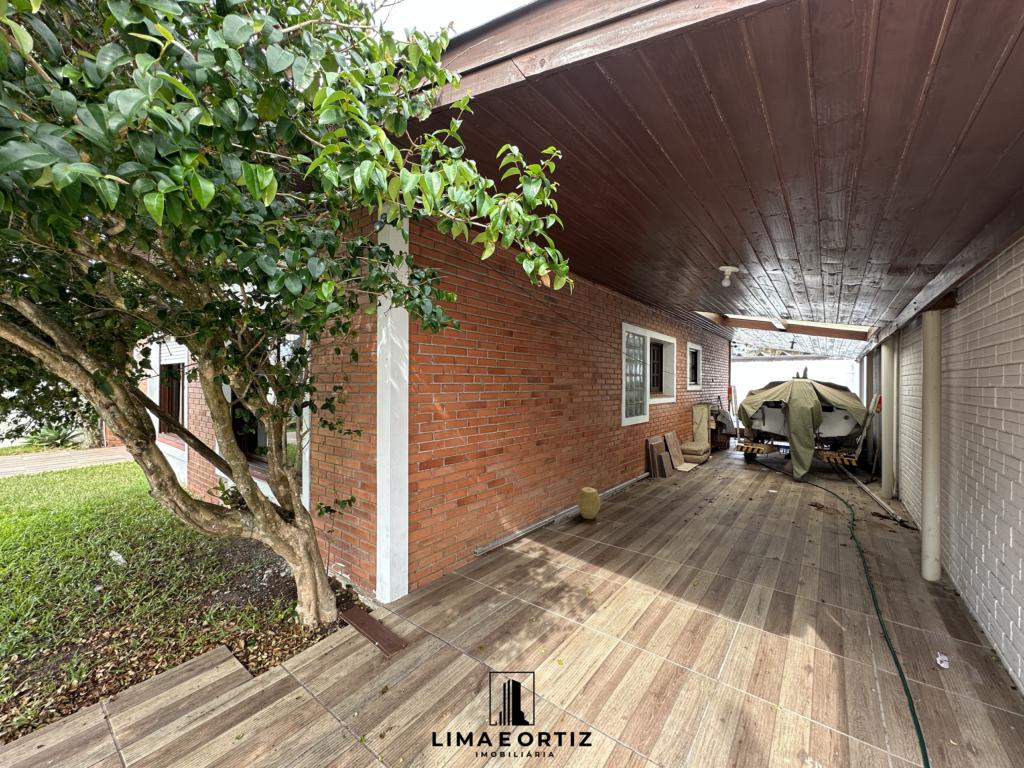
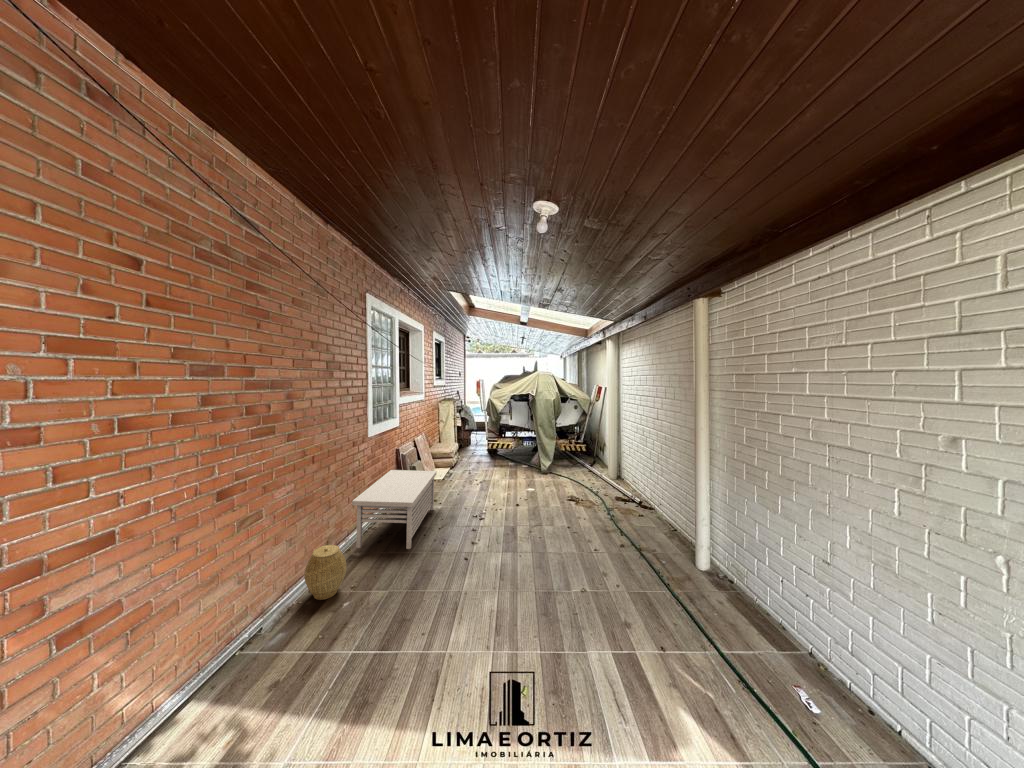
storage bench: none [608,453,677,512] -> present [352,470,436,549]

